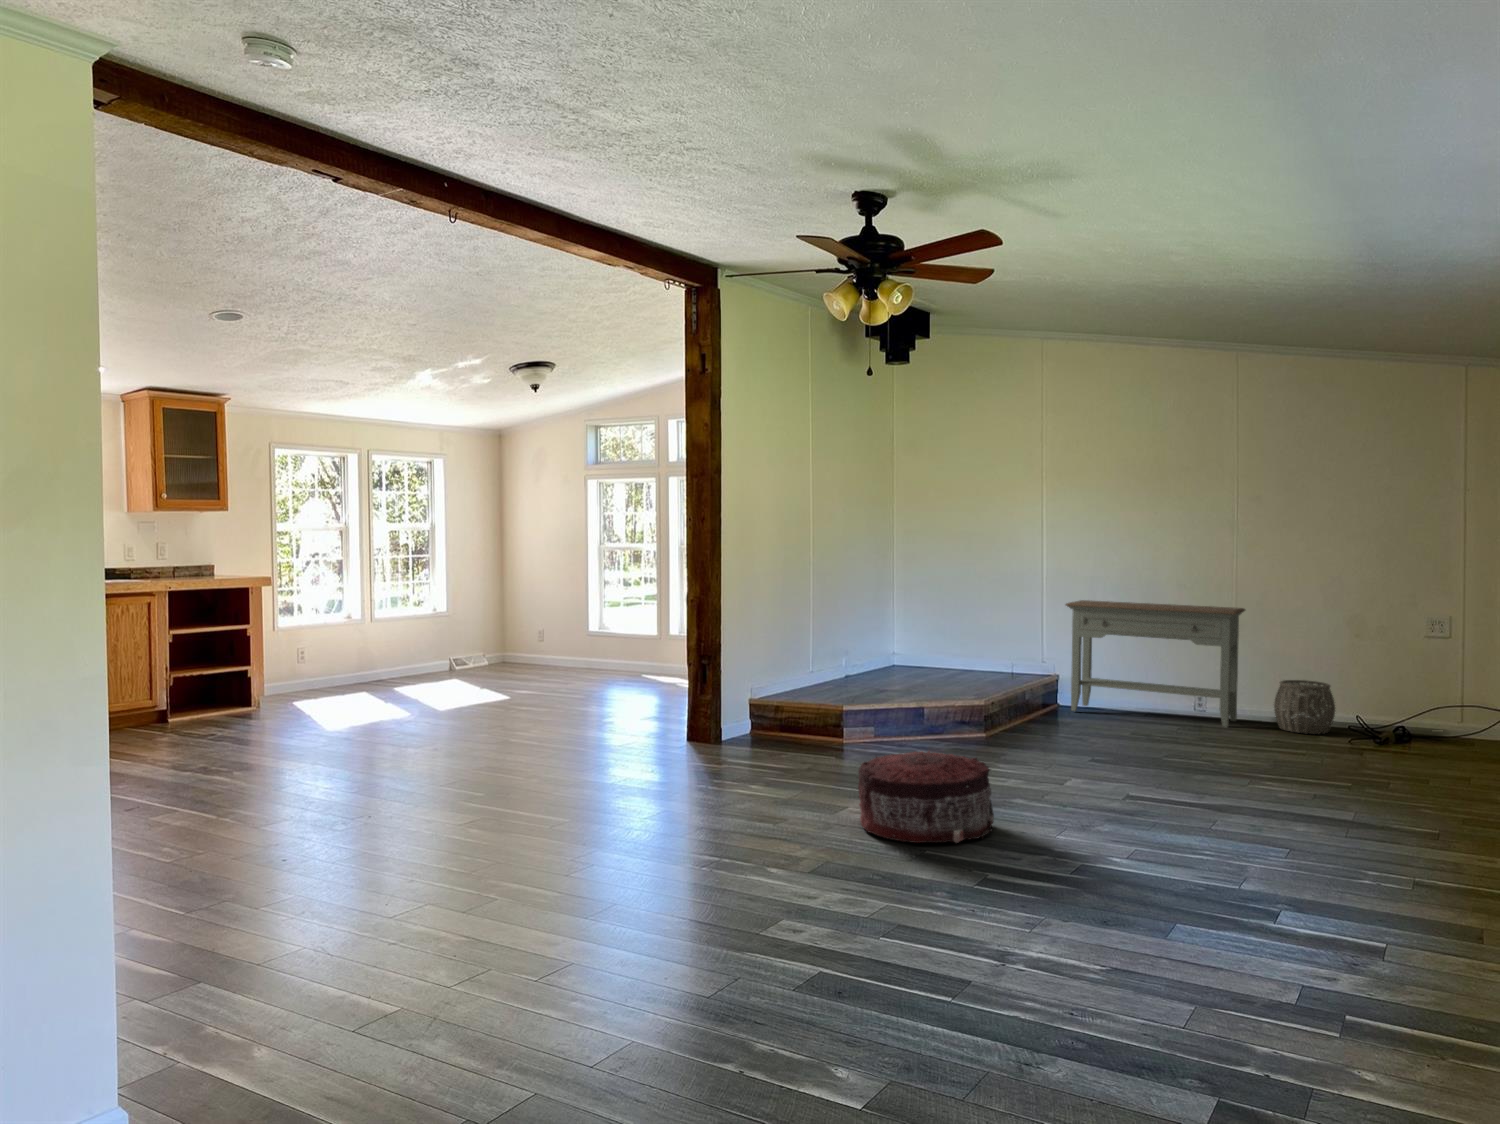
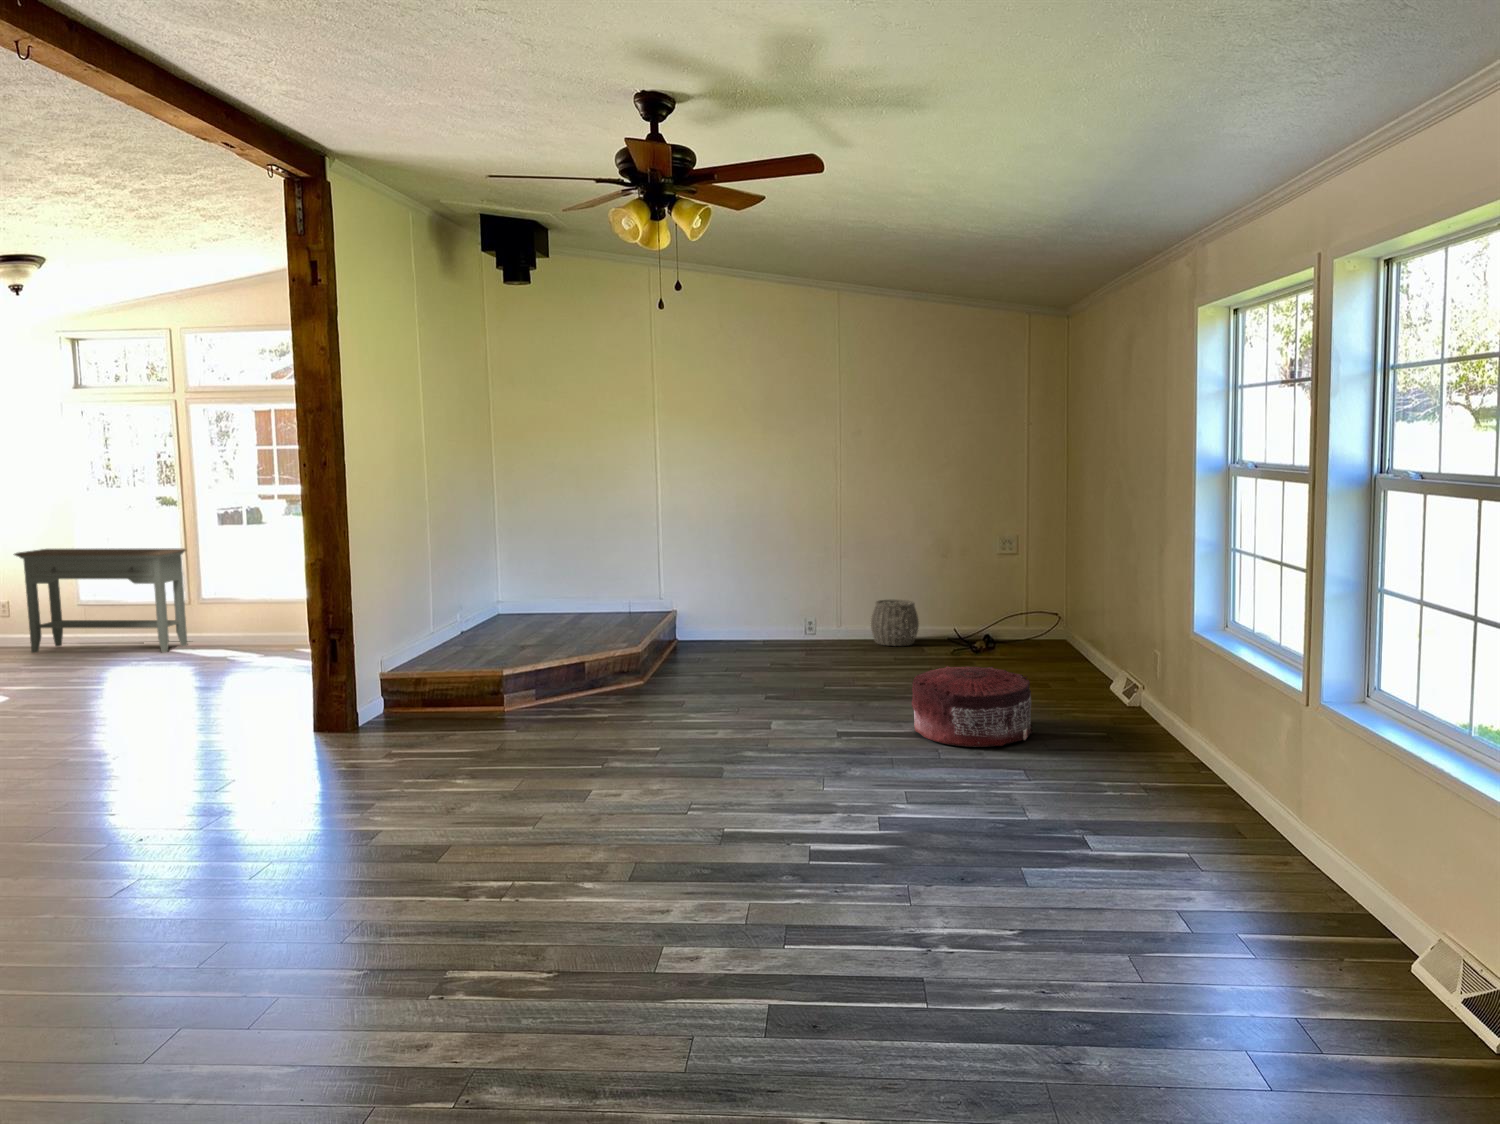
console table: present [1066,600,1245,727] -> present [14,548,187,653]
pouf: present [858,751,994,843] -> present [912,666,1033,747]

